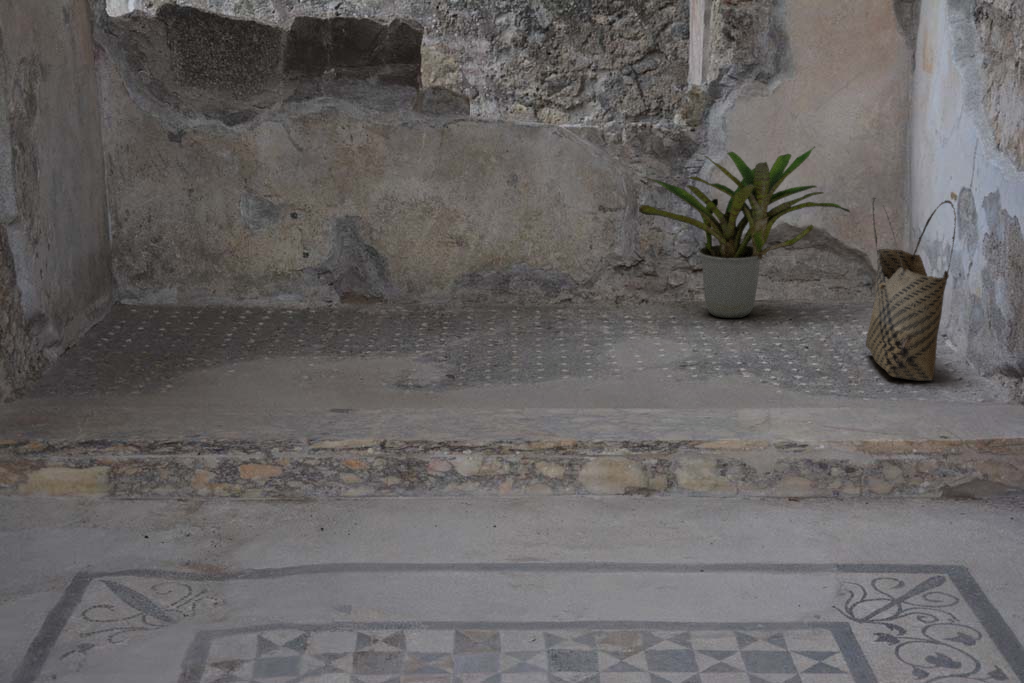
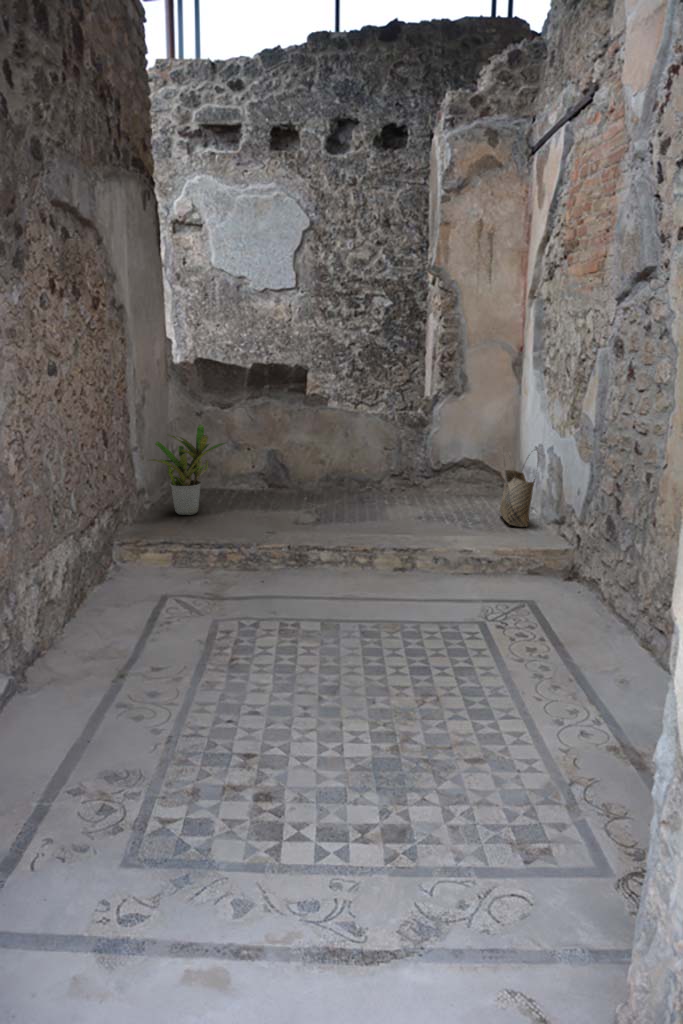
potted plant: present [639,147,850,318] -> present [151,425,226,515]

